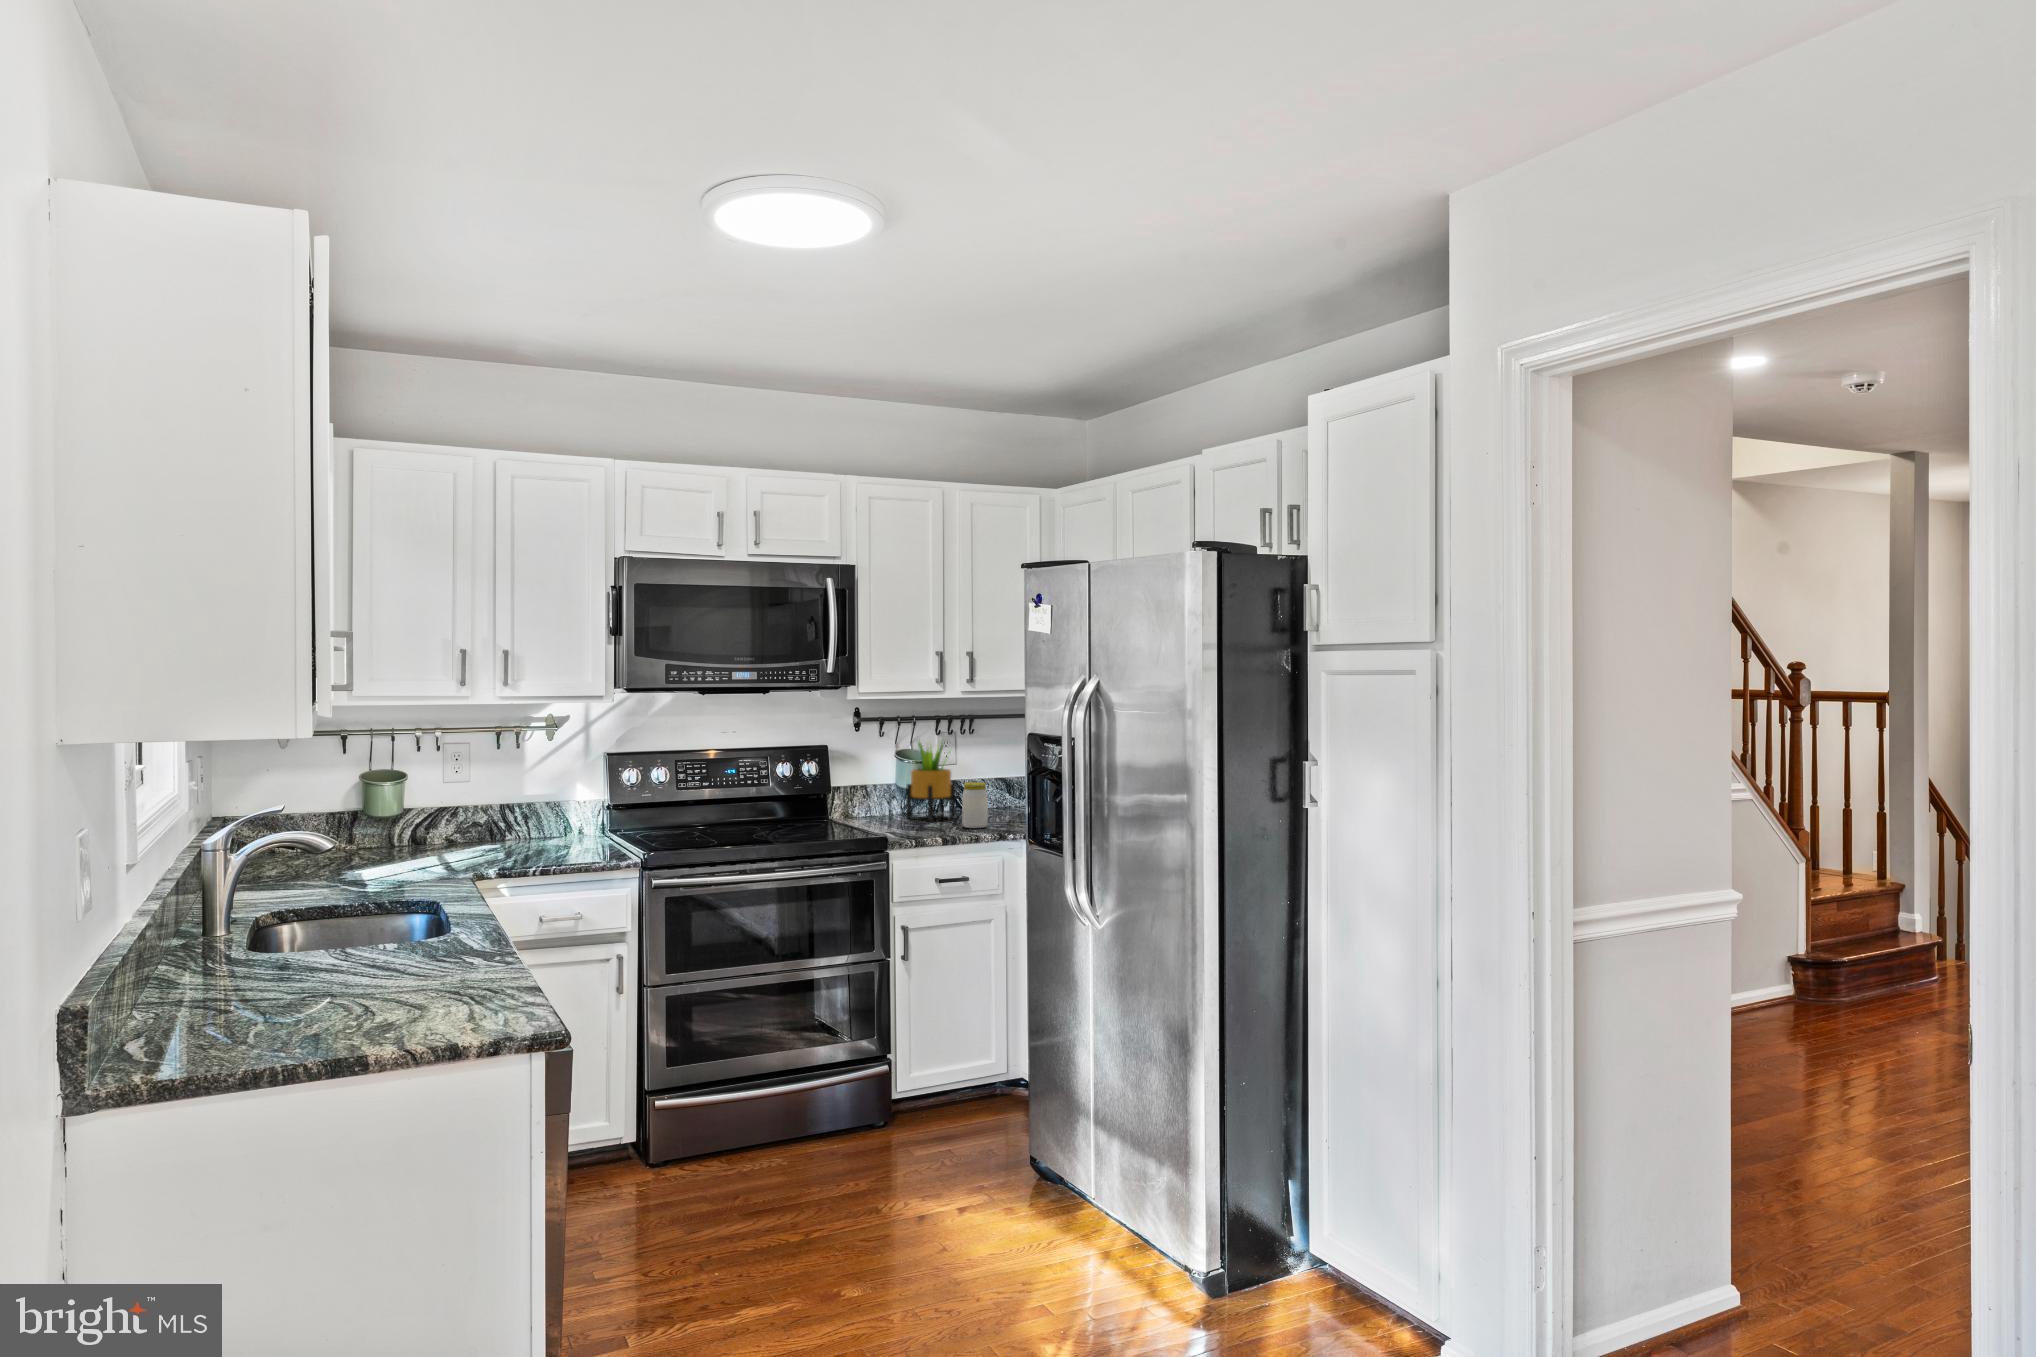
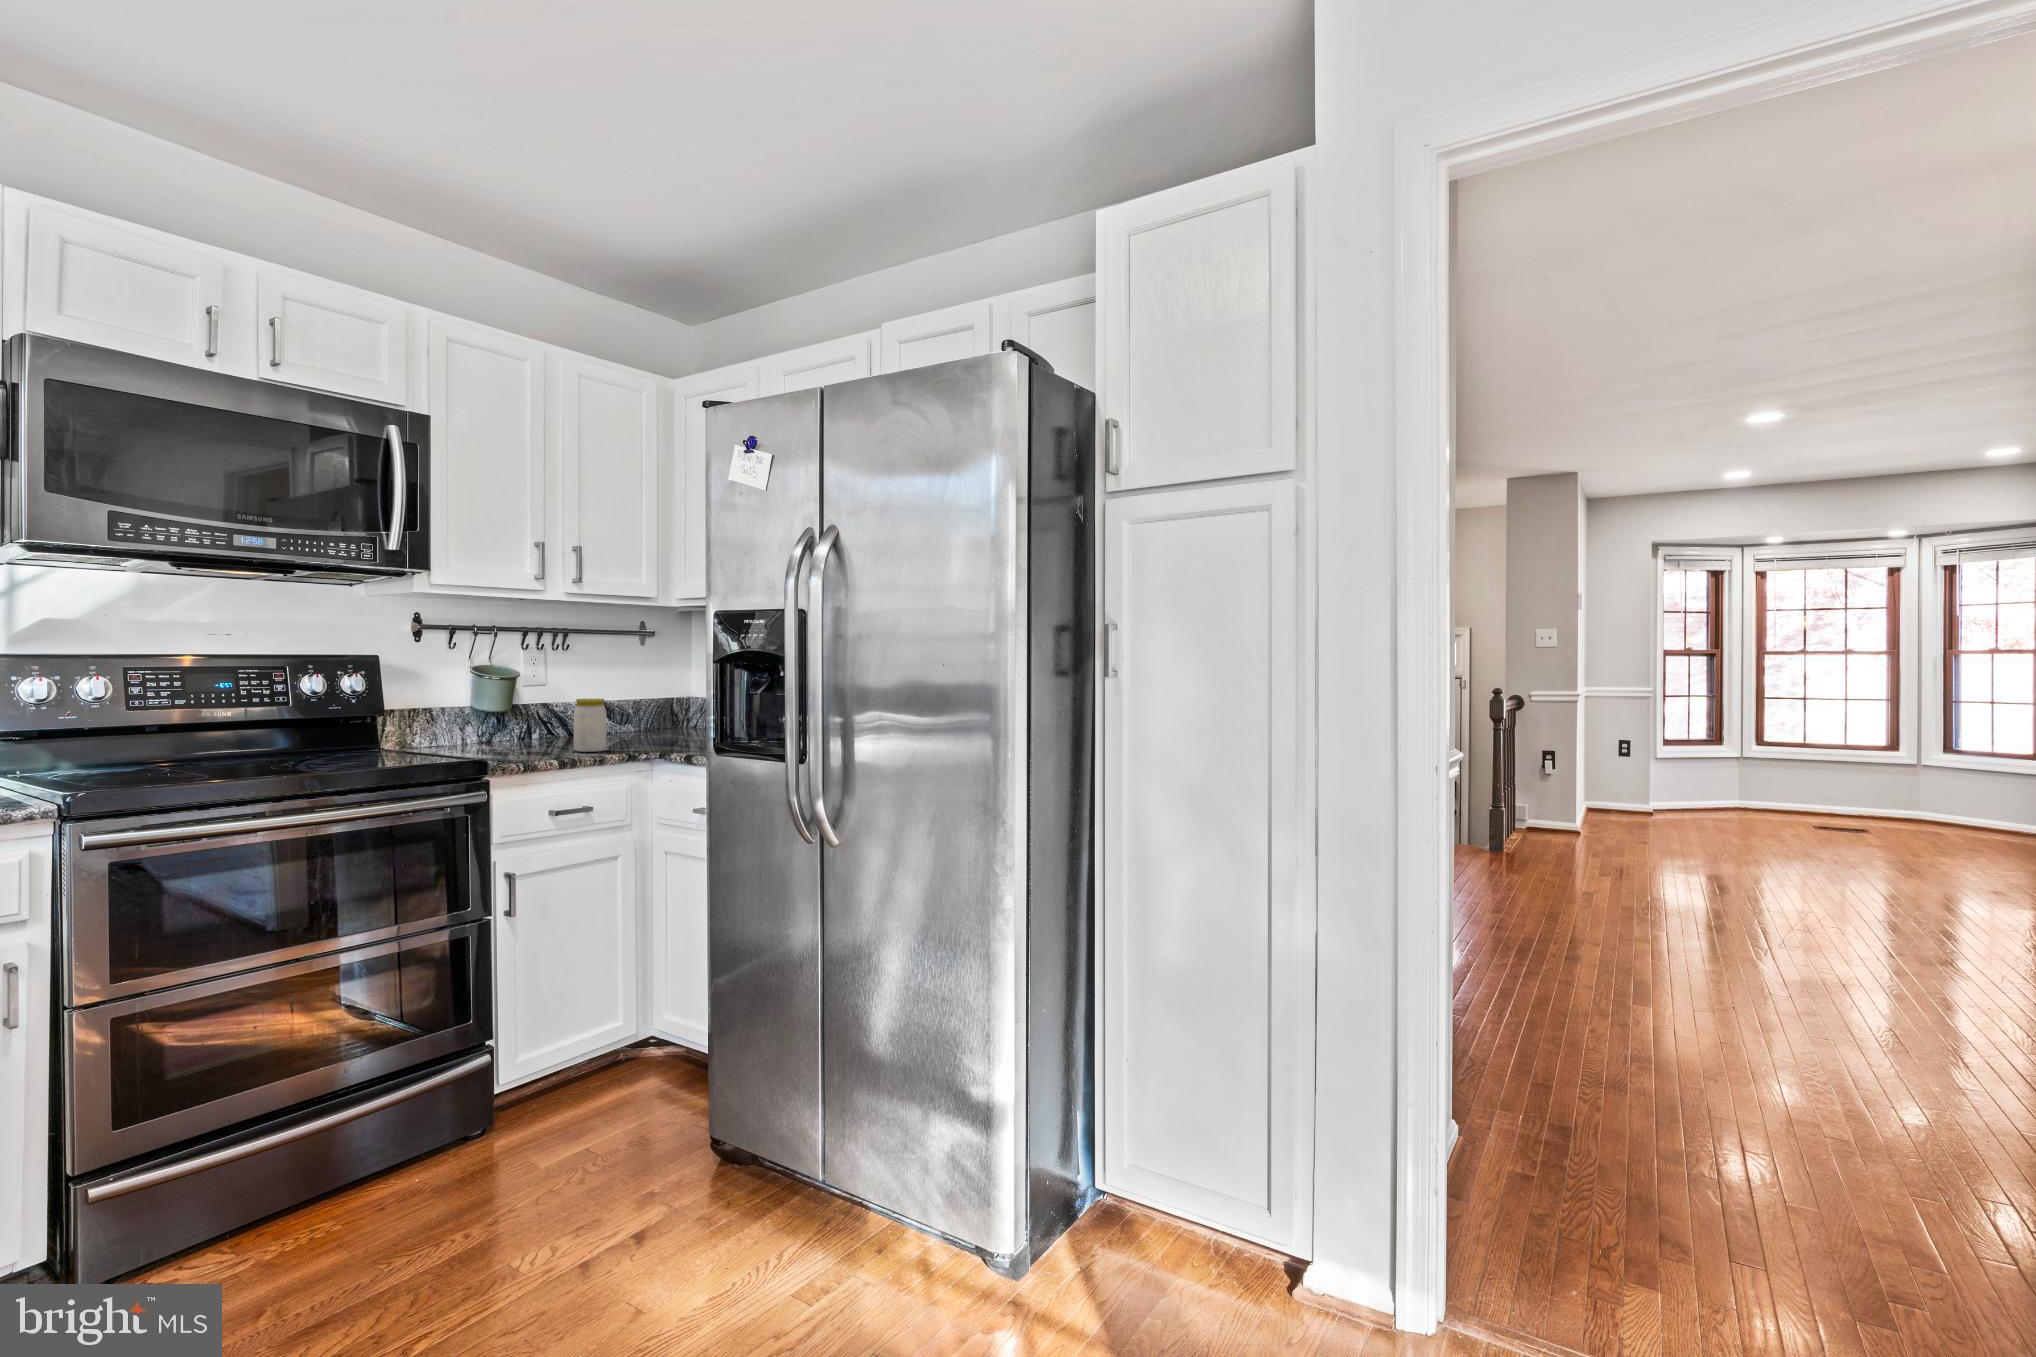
potted plant: present [906,742,955,821] -> none [488,646,554,748]

